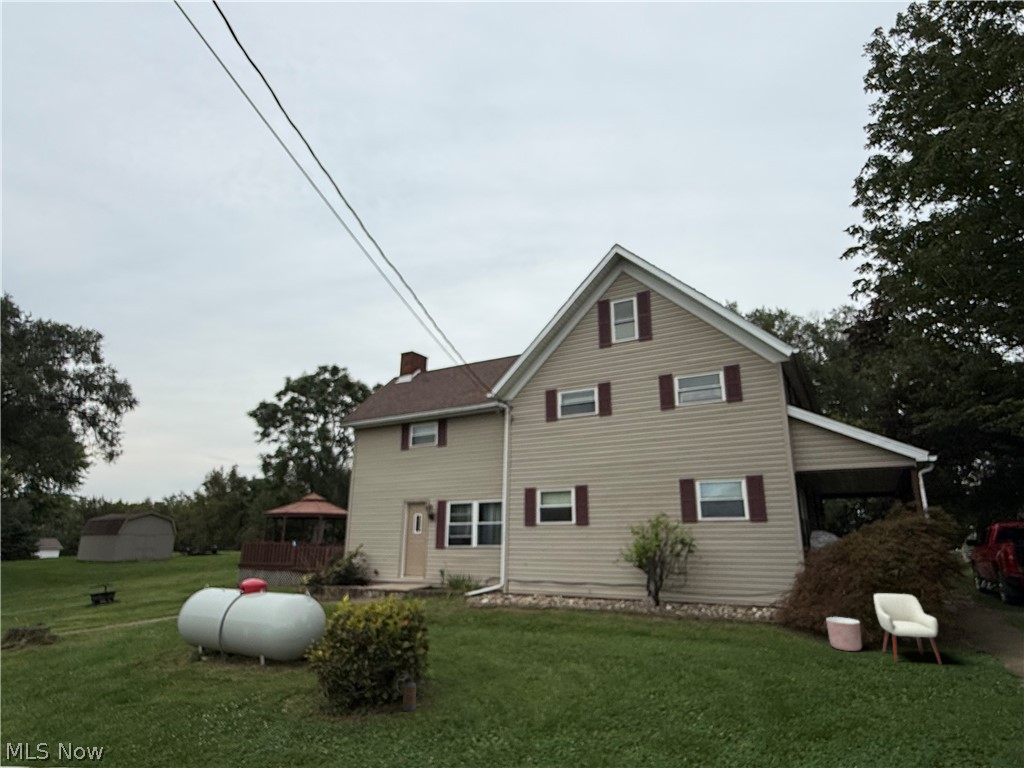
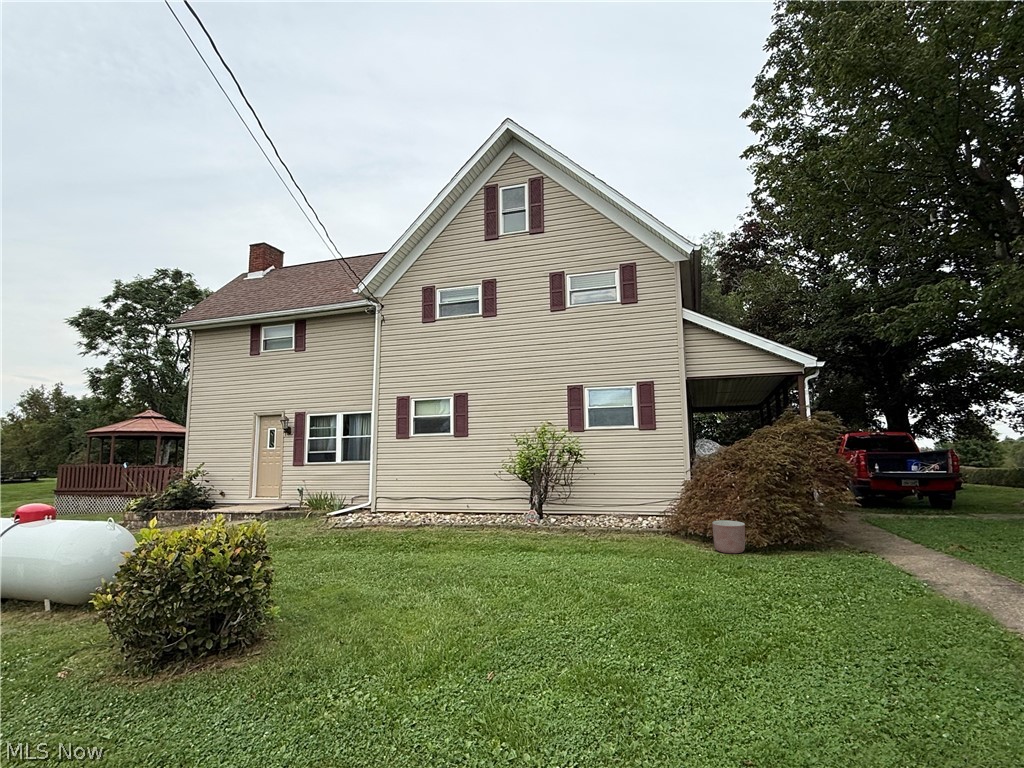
chair: present [874,594,942,665] -> none [761,494,822,562]
watering can: present [396,674,423,711] -> none [182,623,228,673]

